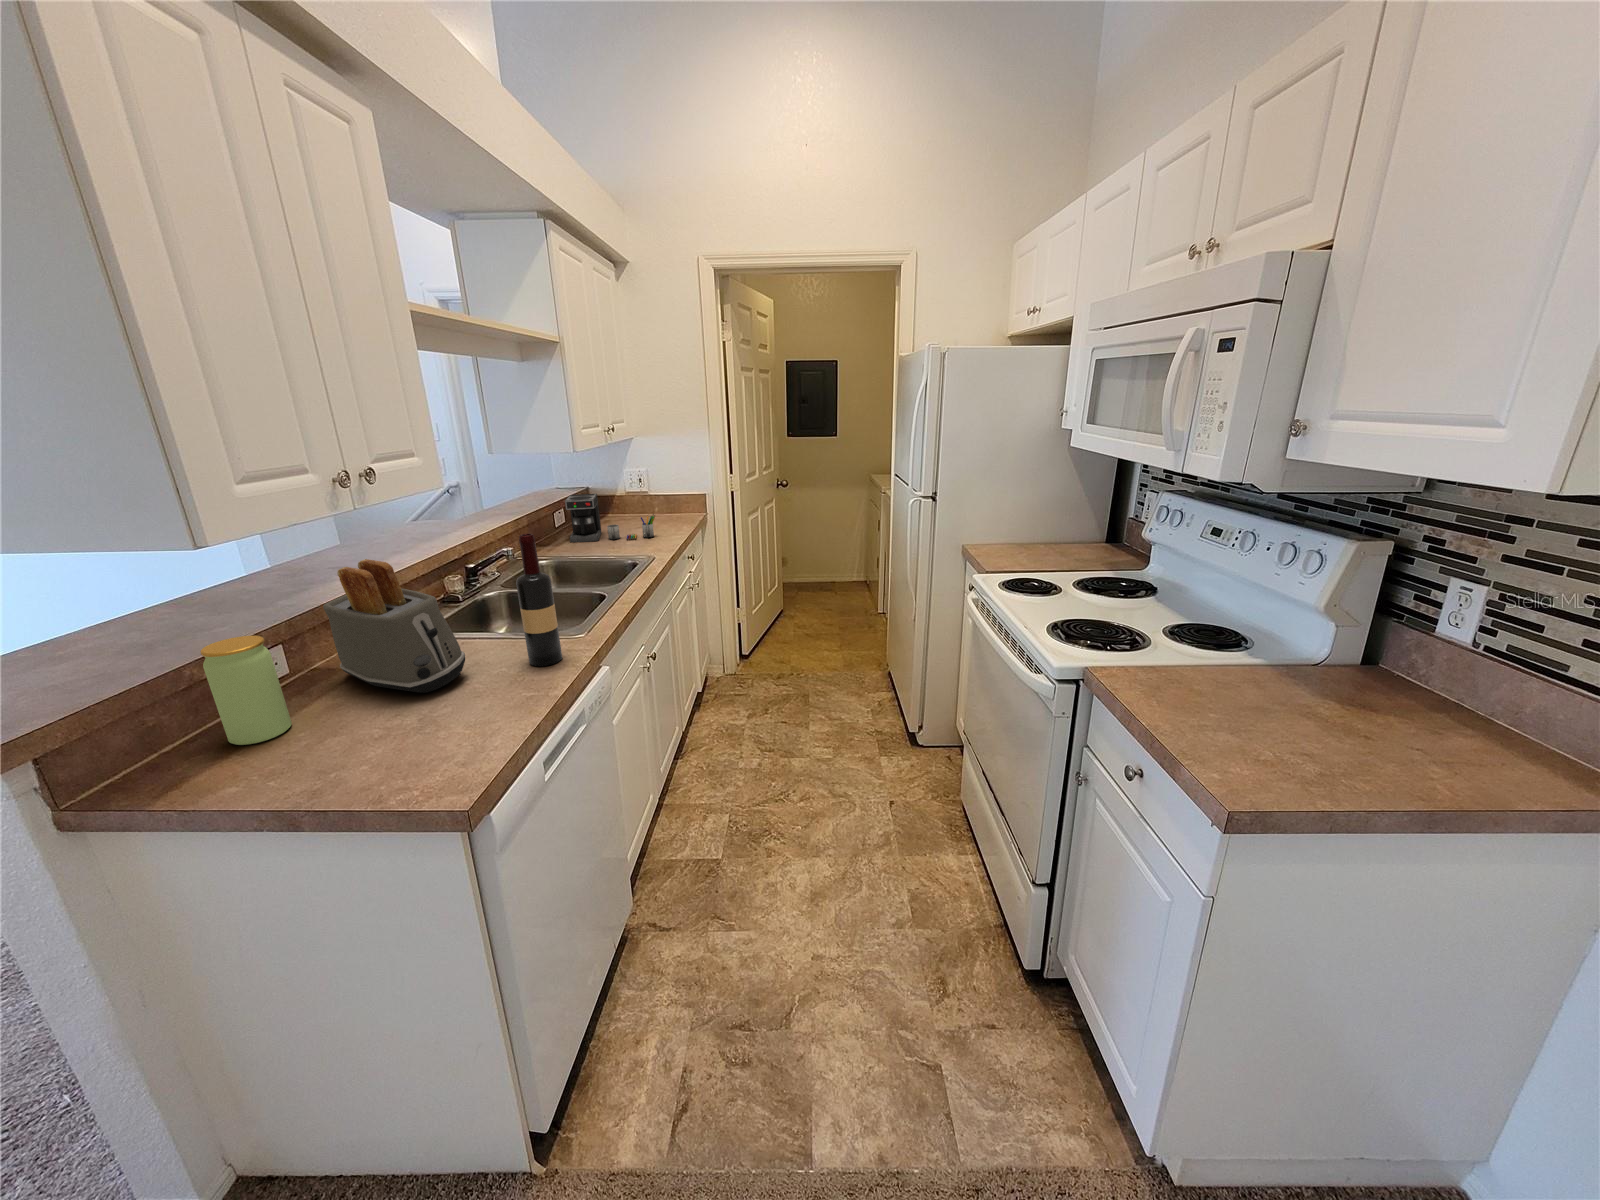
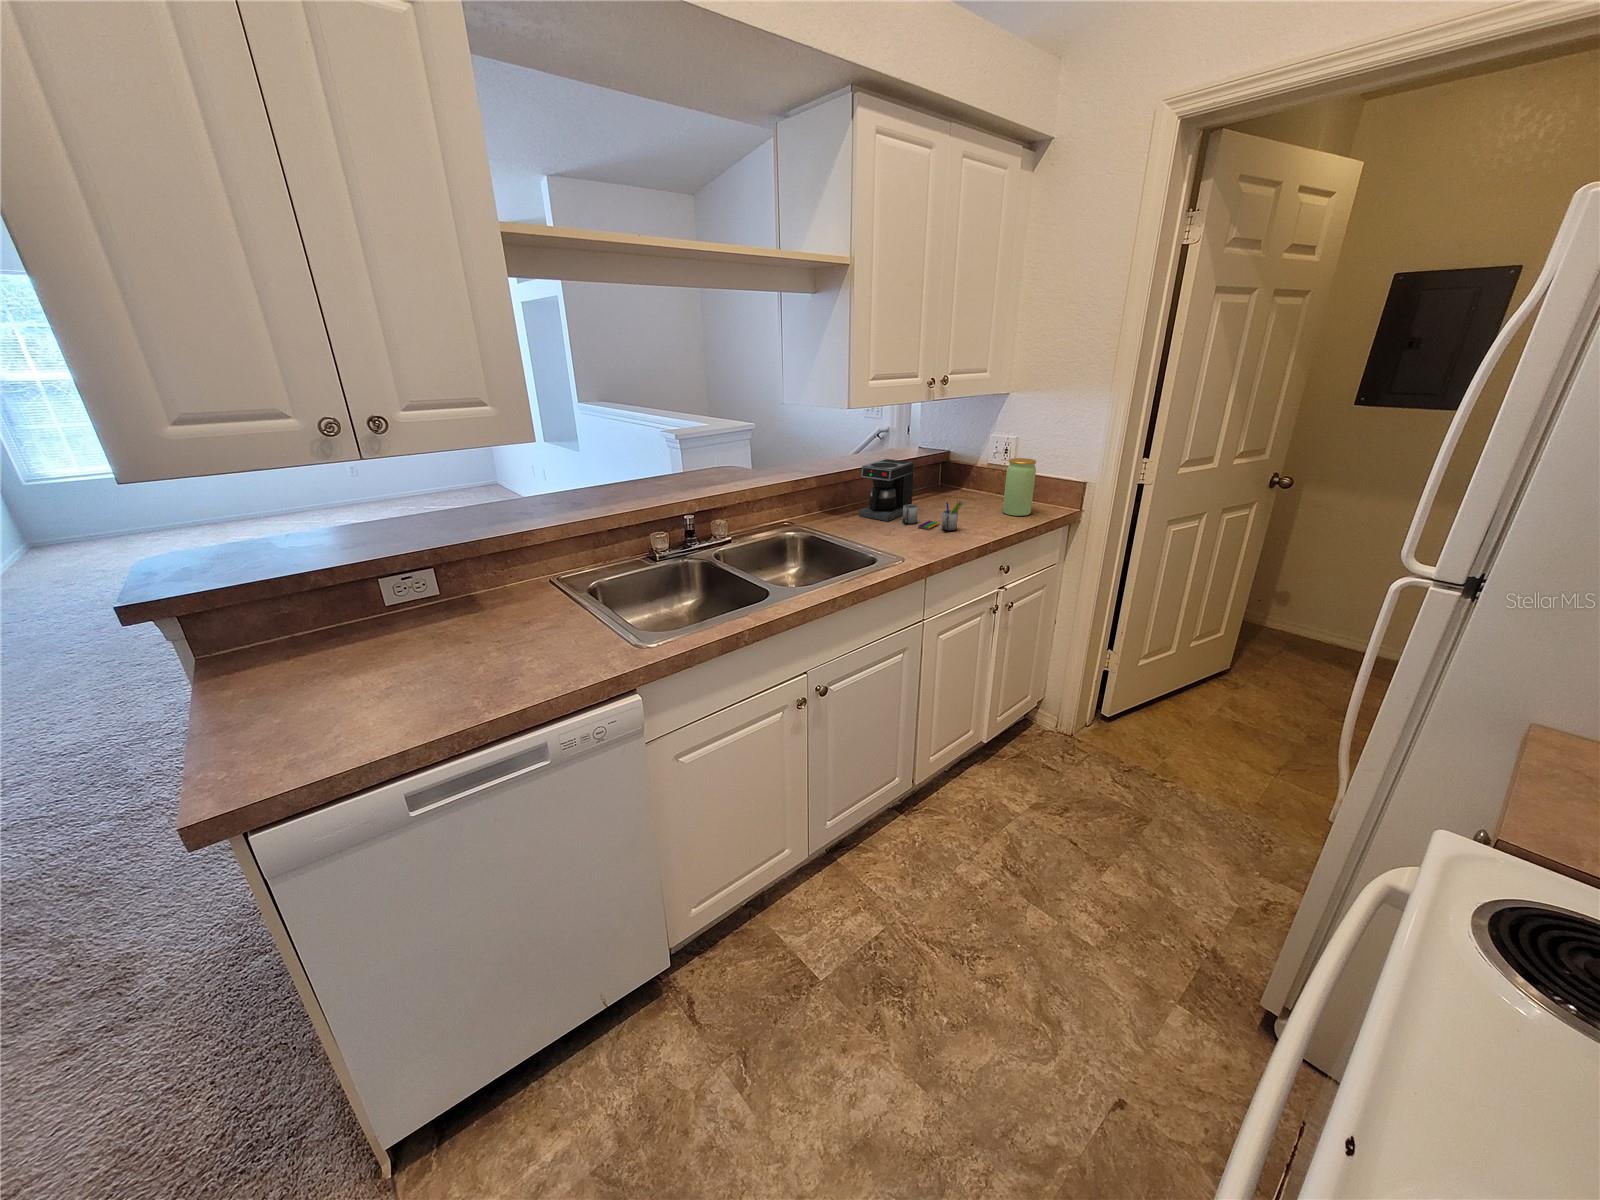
wine bottle: present [516,534,562,666] -> none [531,513,587,674]
toaster: present [323,559,465,693] -> none [406,508,515,659]
jar: present [201,636,292,745] -> present [1003,458,1036,516]

